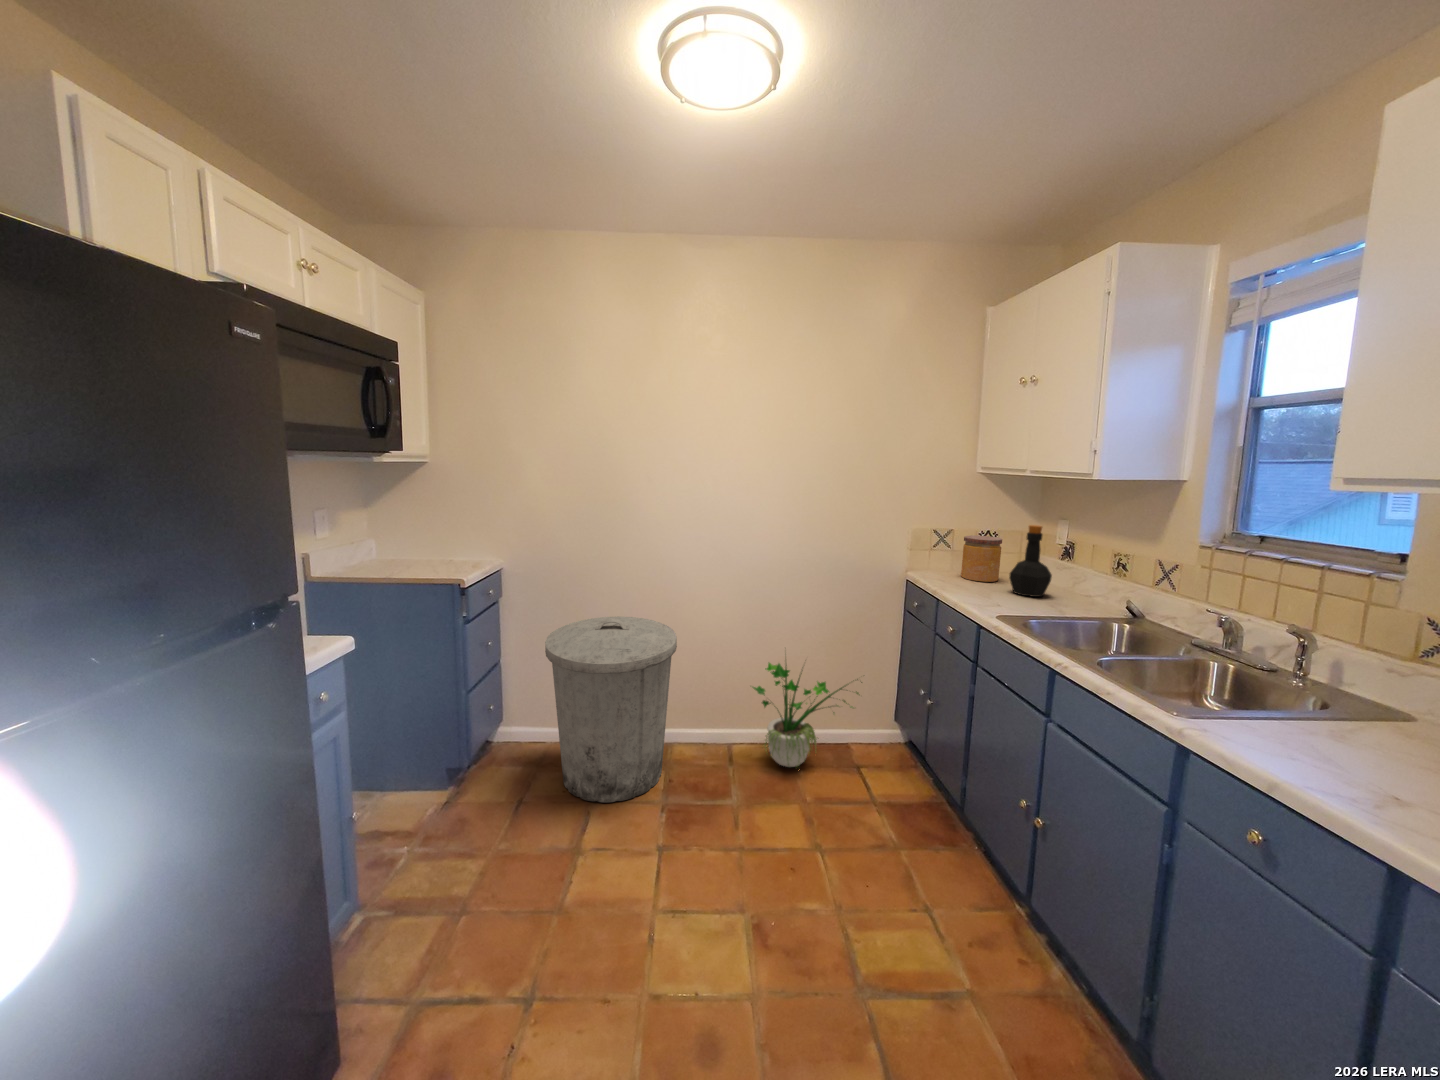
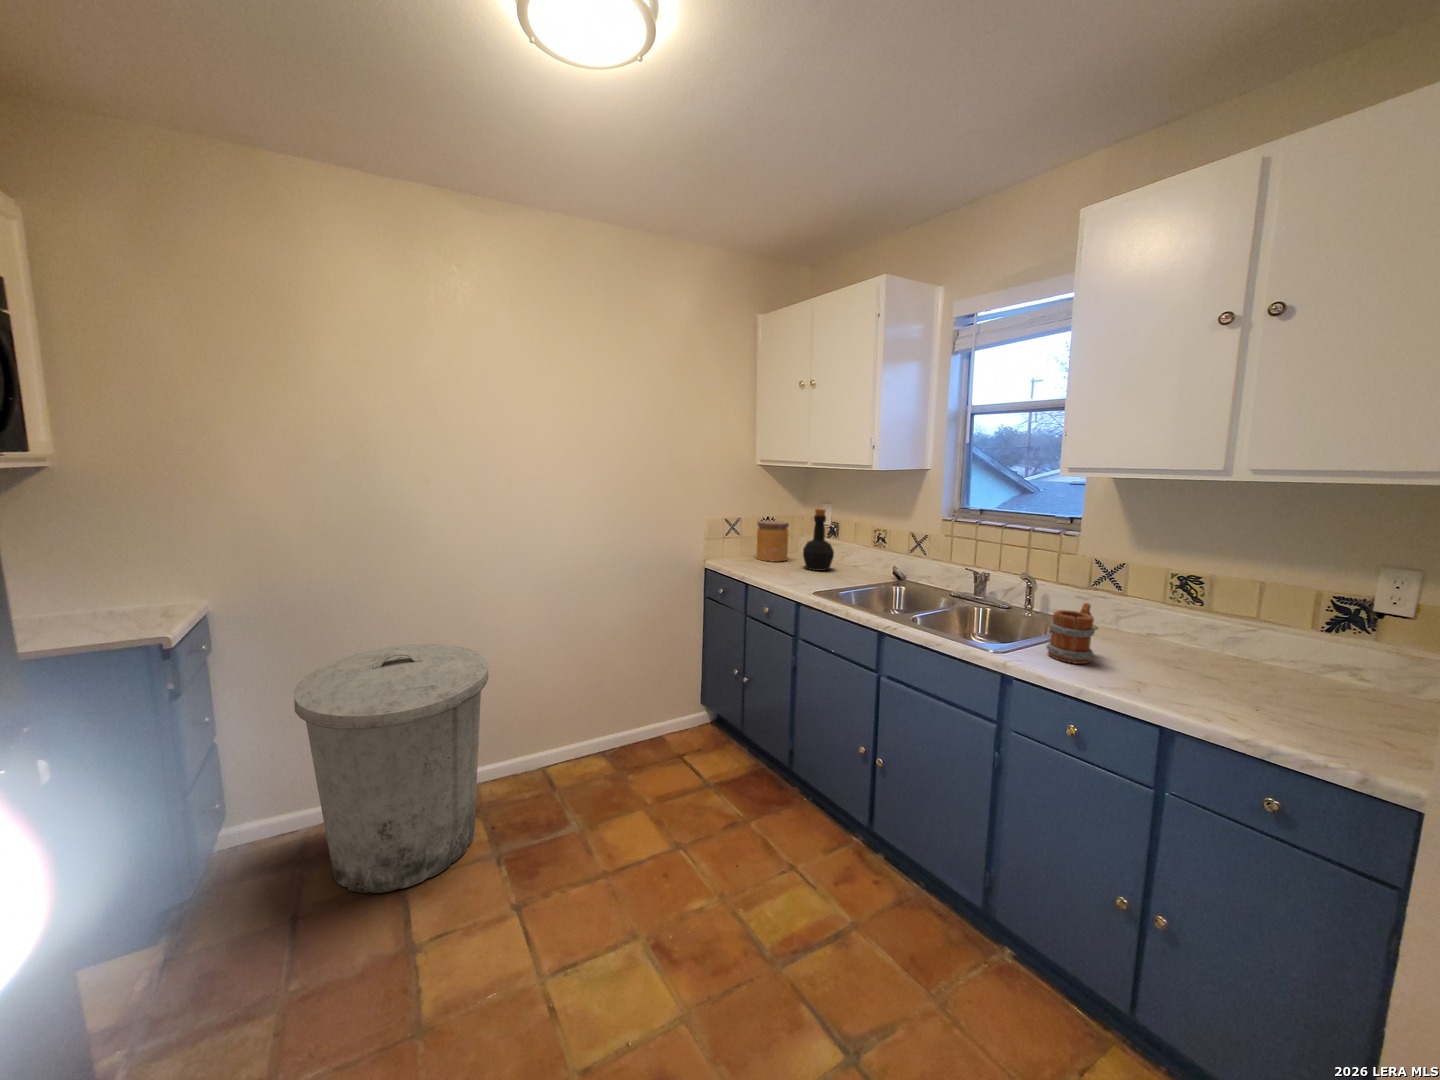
potted plant: present [753,663,862,767] -> none [570,643,689,776]
mug: none [1264,675,1358,758] -> present [1046,603,1095,664]

